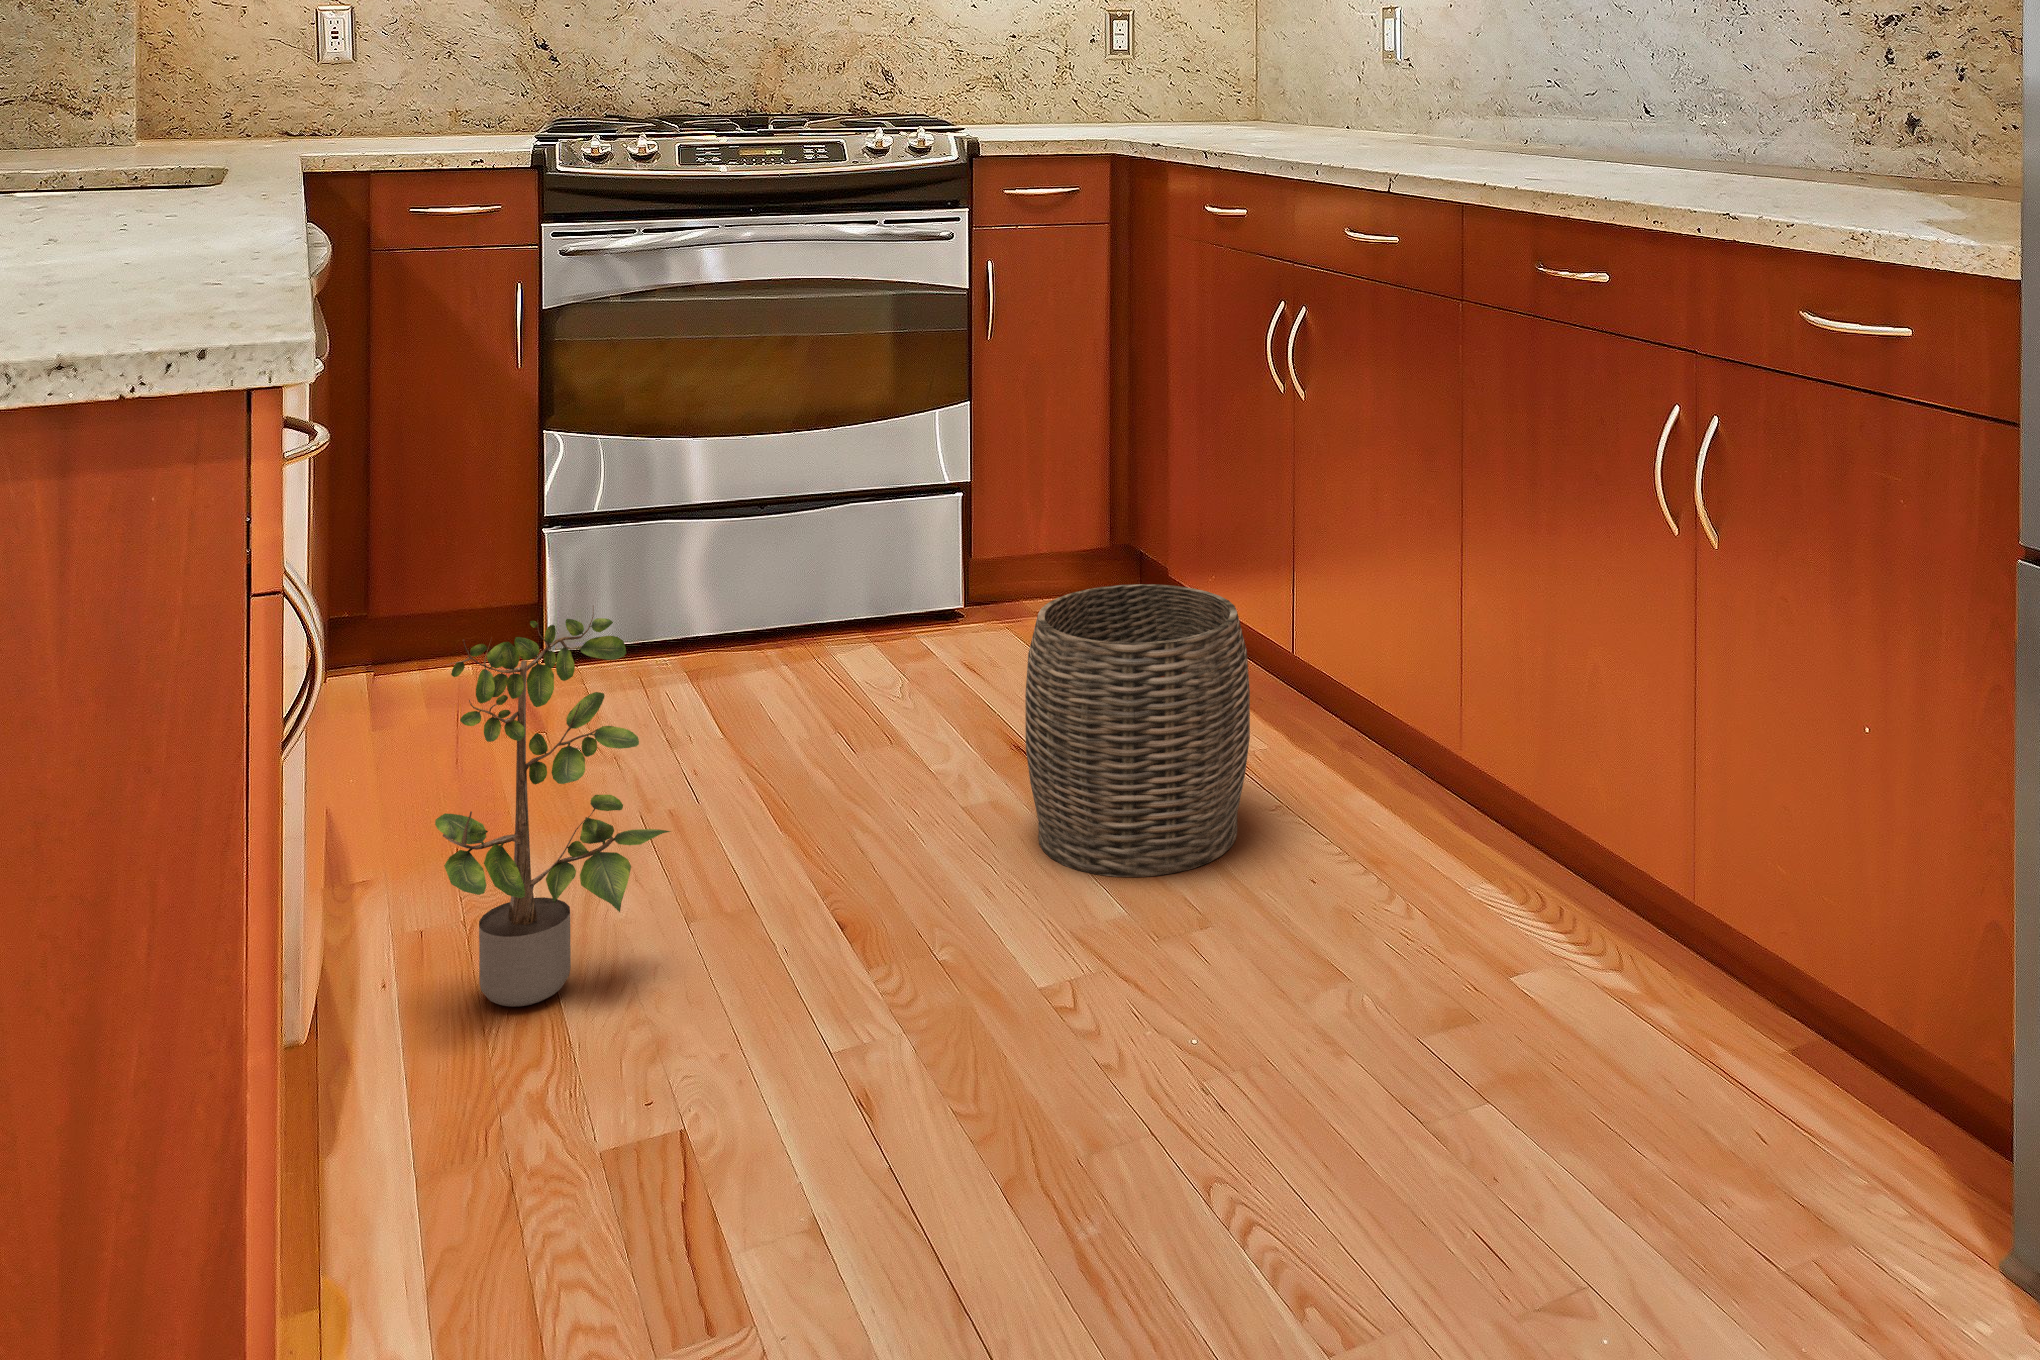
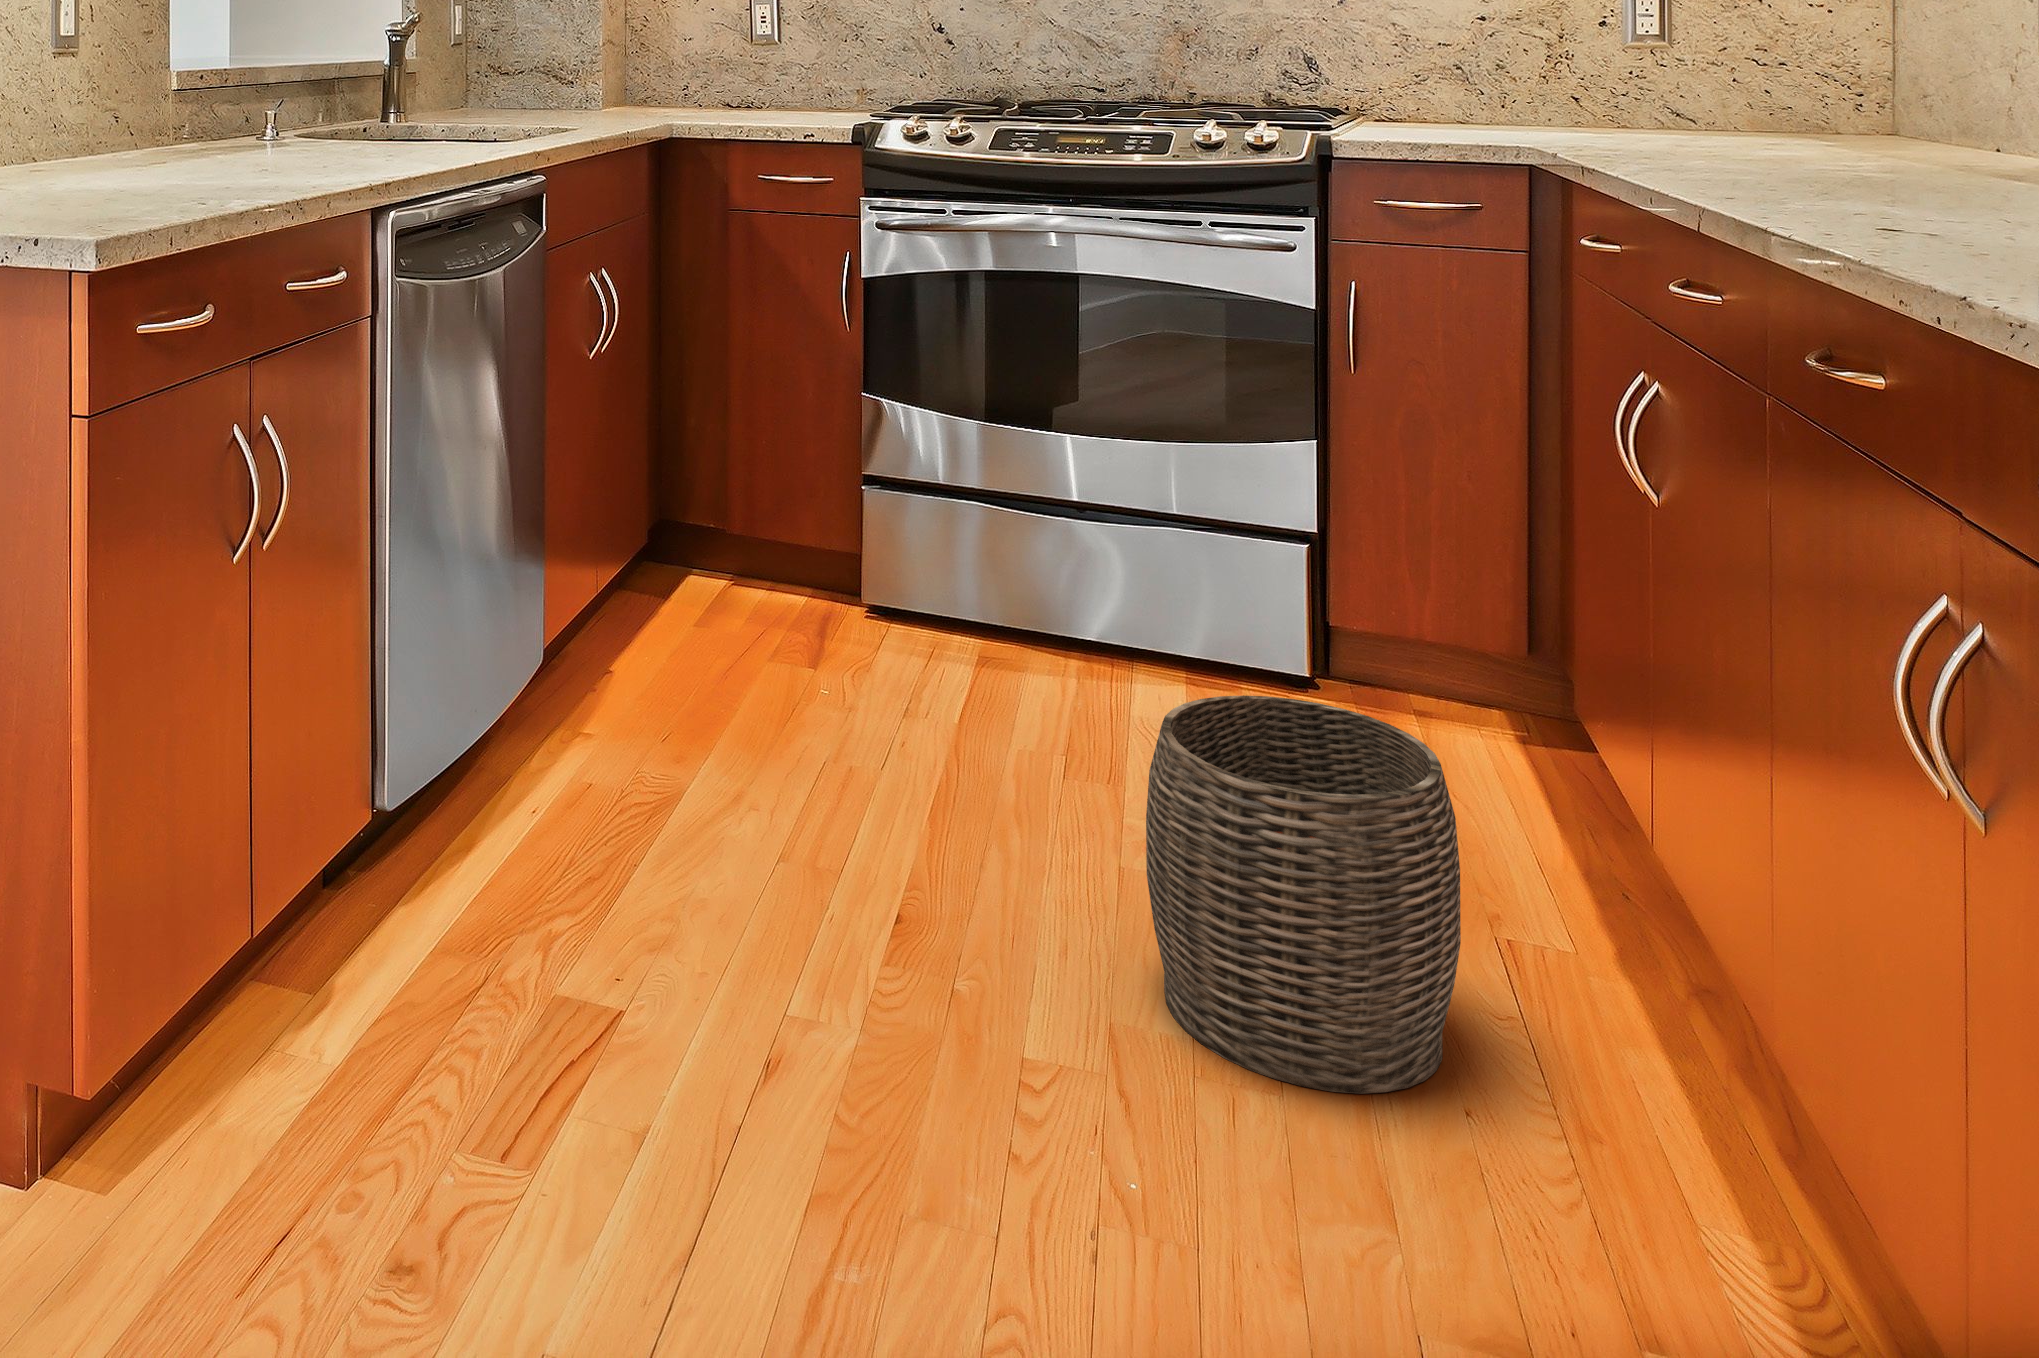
potted plant: present [435,609,671,1007] -> none [485,575,702,934]

